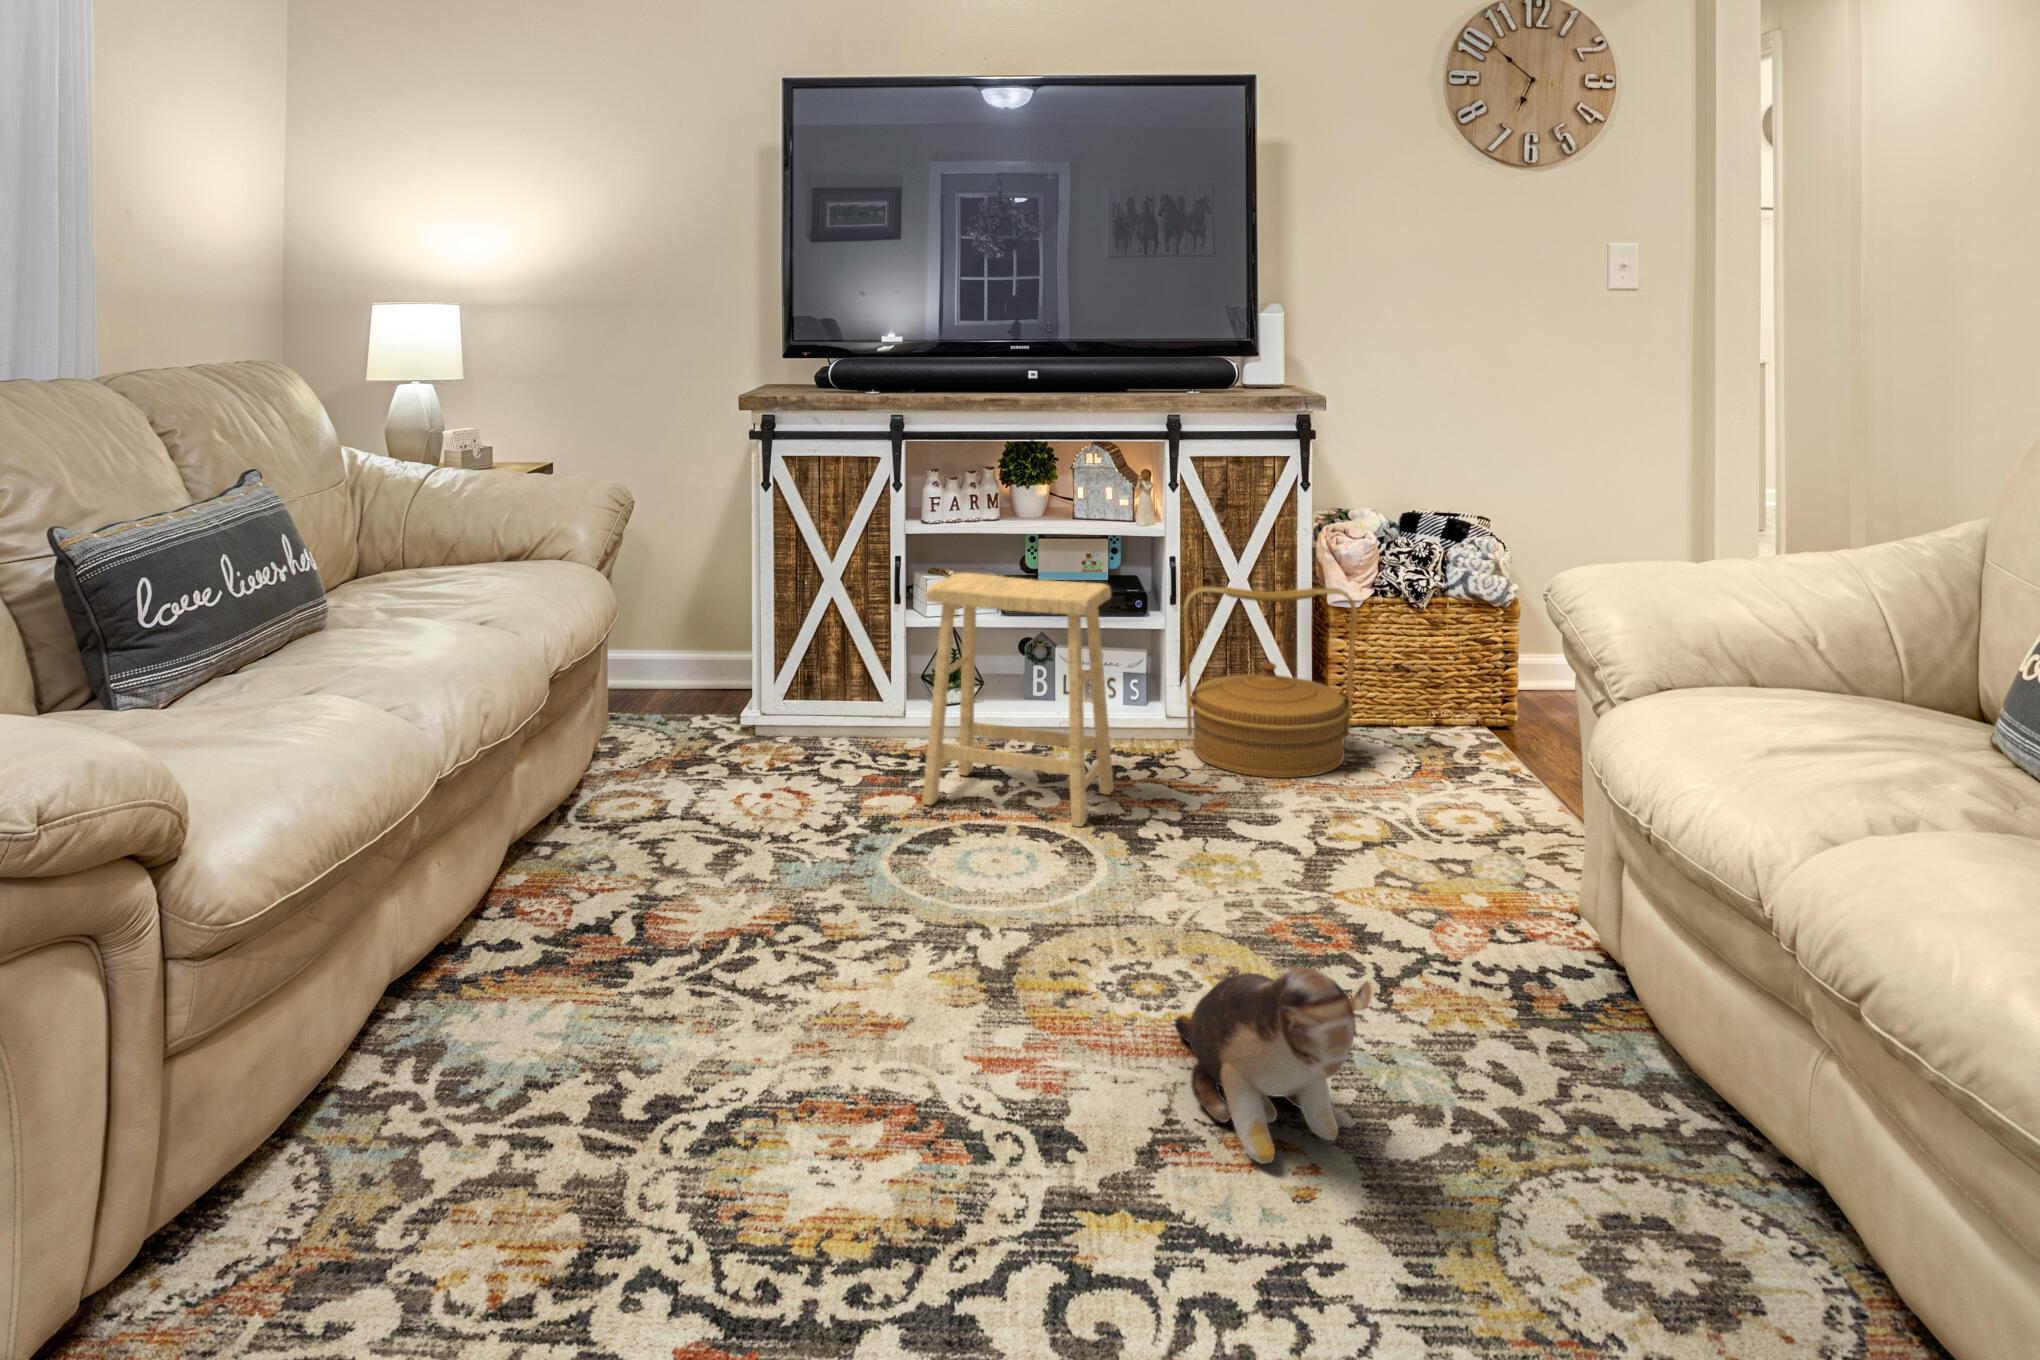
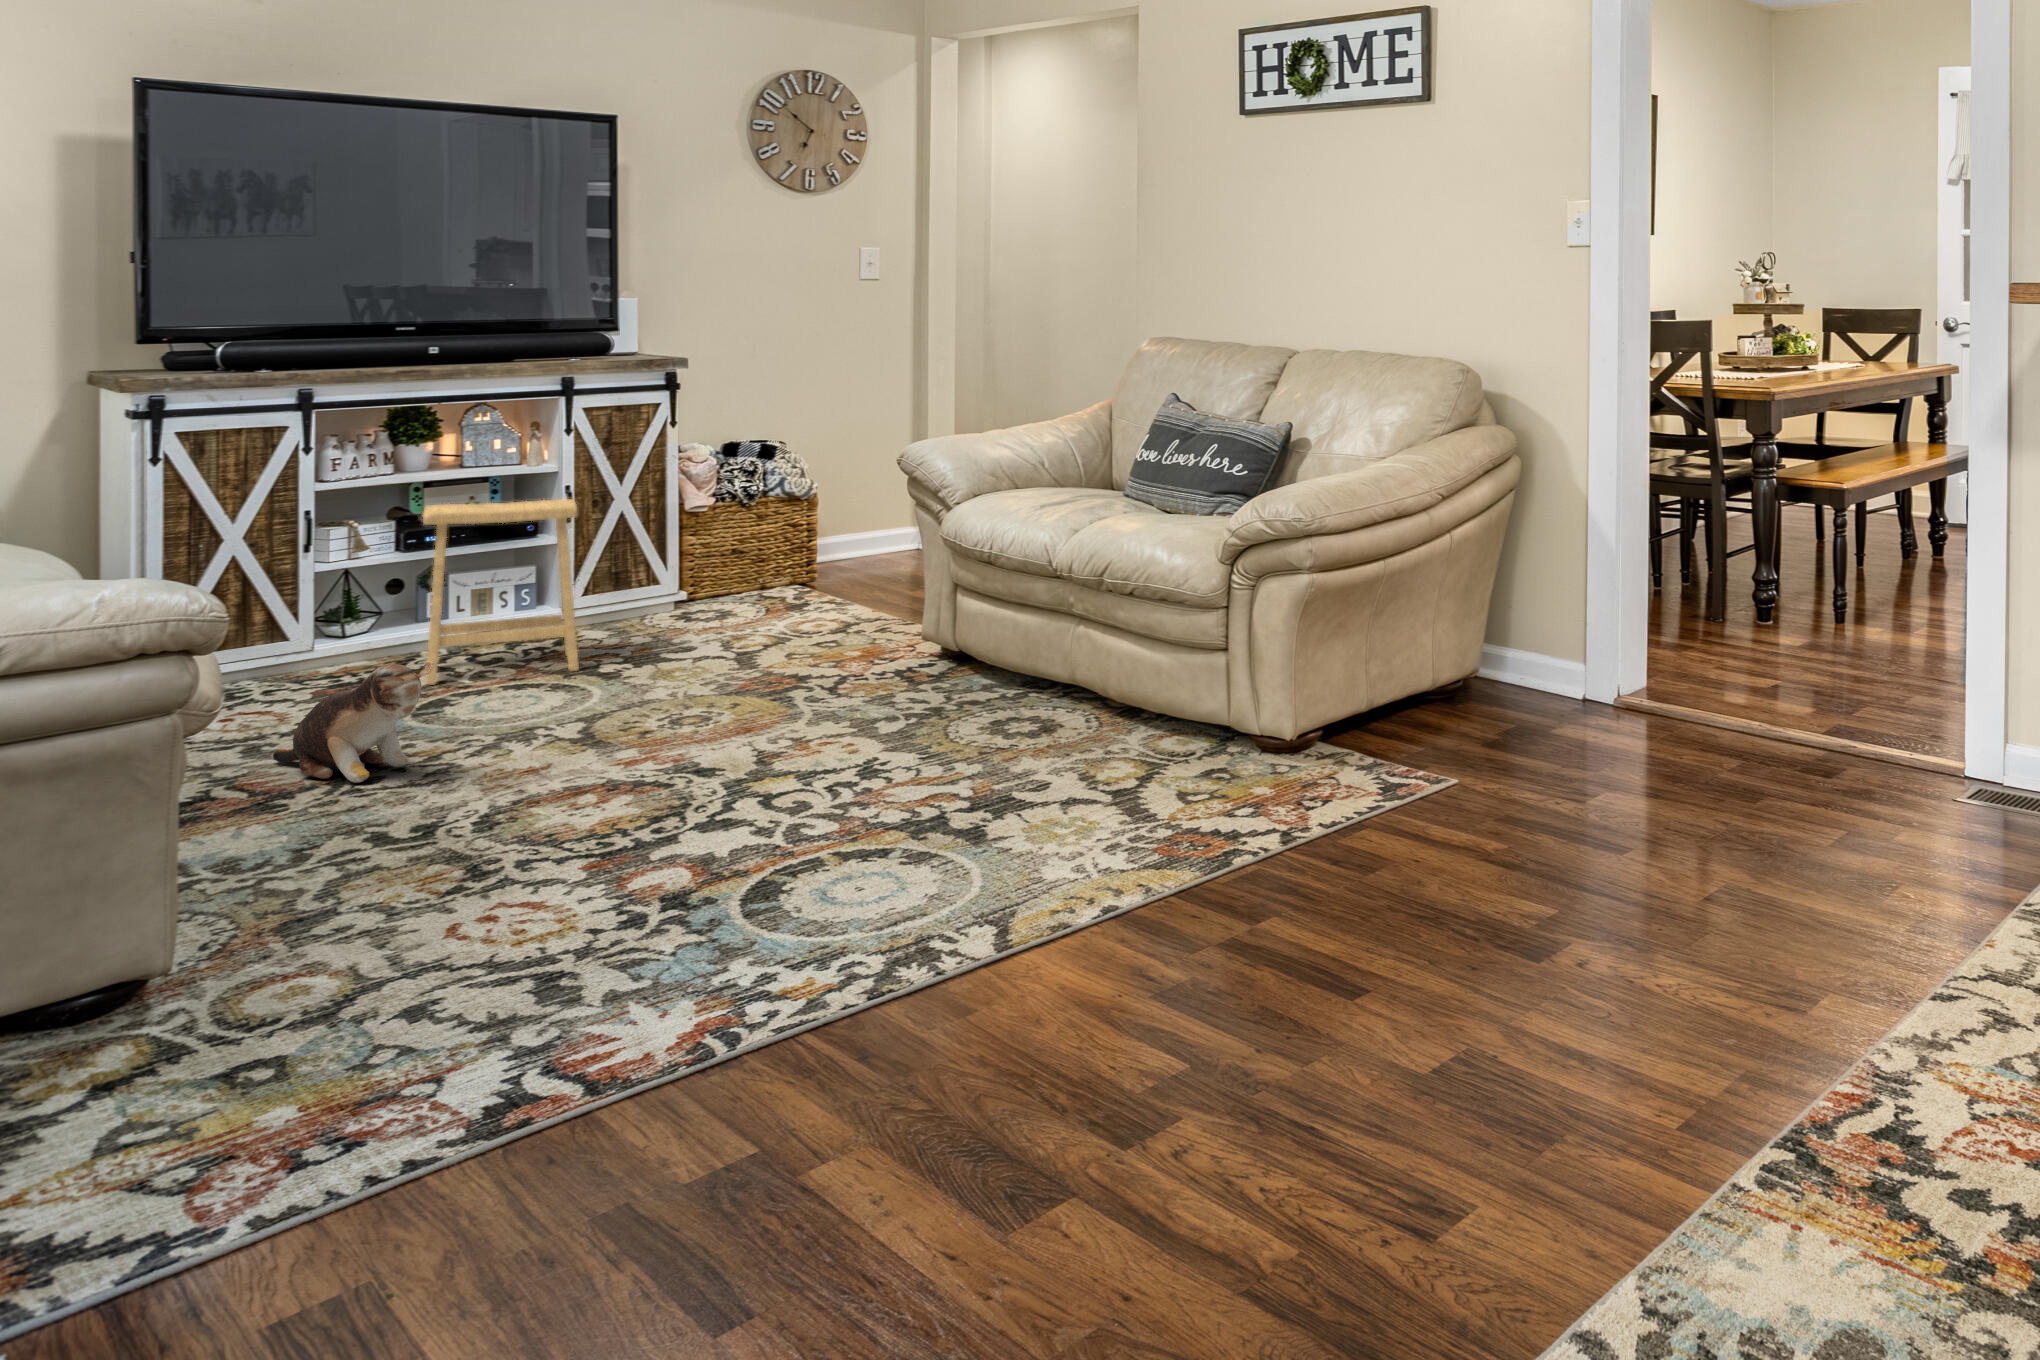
woven basket: present [1184,586,1357,778] -> none [596,495,729,632]
plush toy: present [1175,966,1372,1164] -> present [273,661,432,783]

